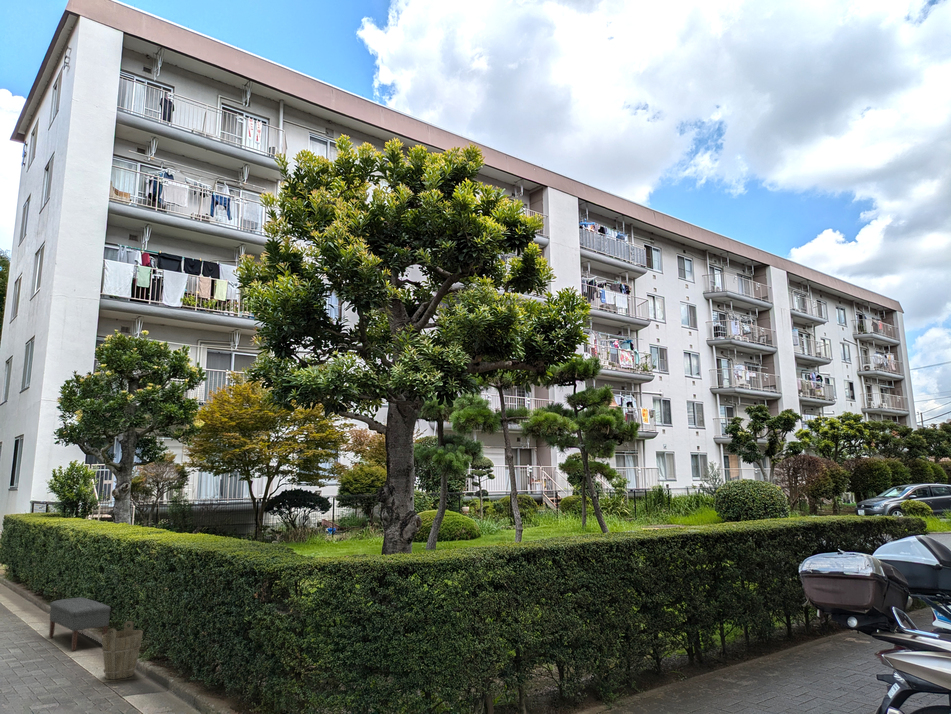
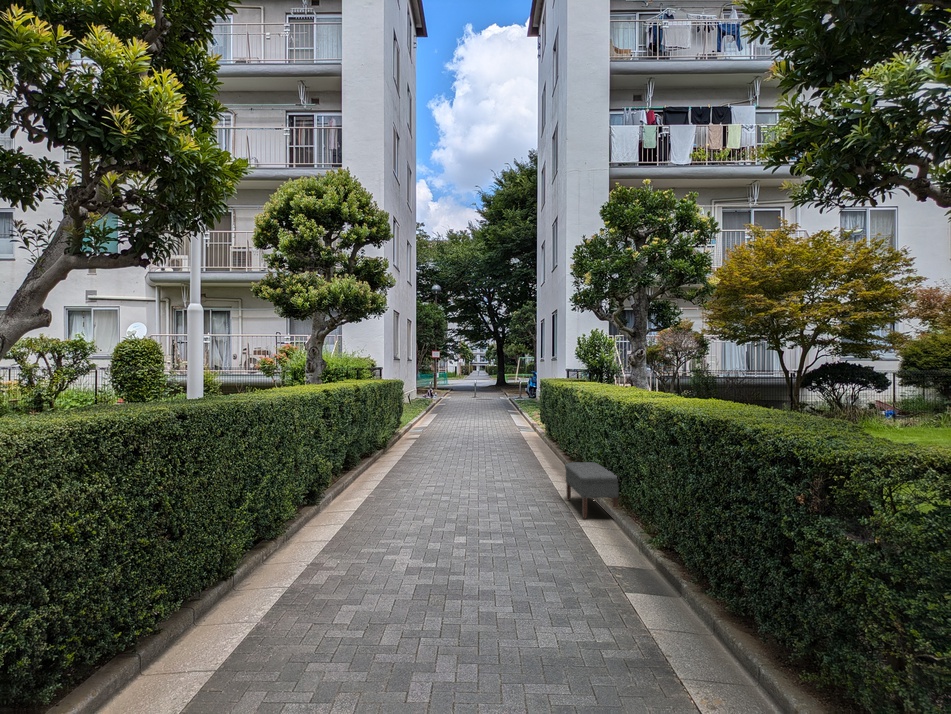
bucket: present [102,621,143,679] -> none [601,498,648,566]

